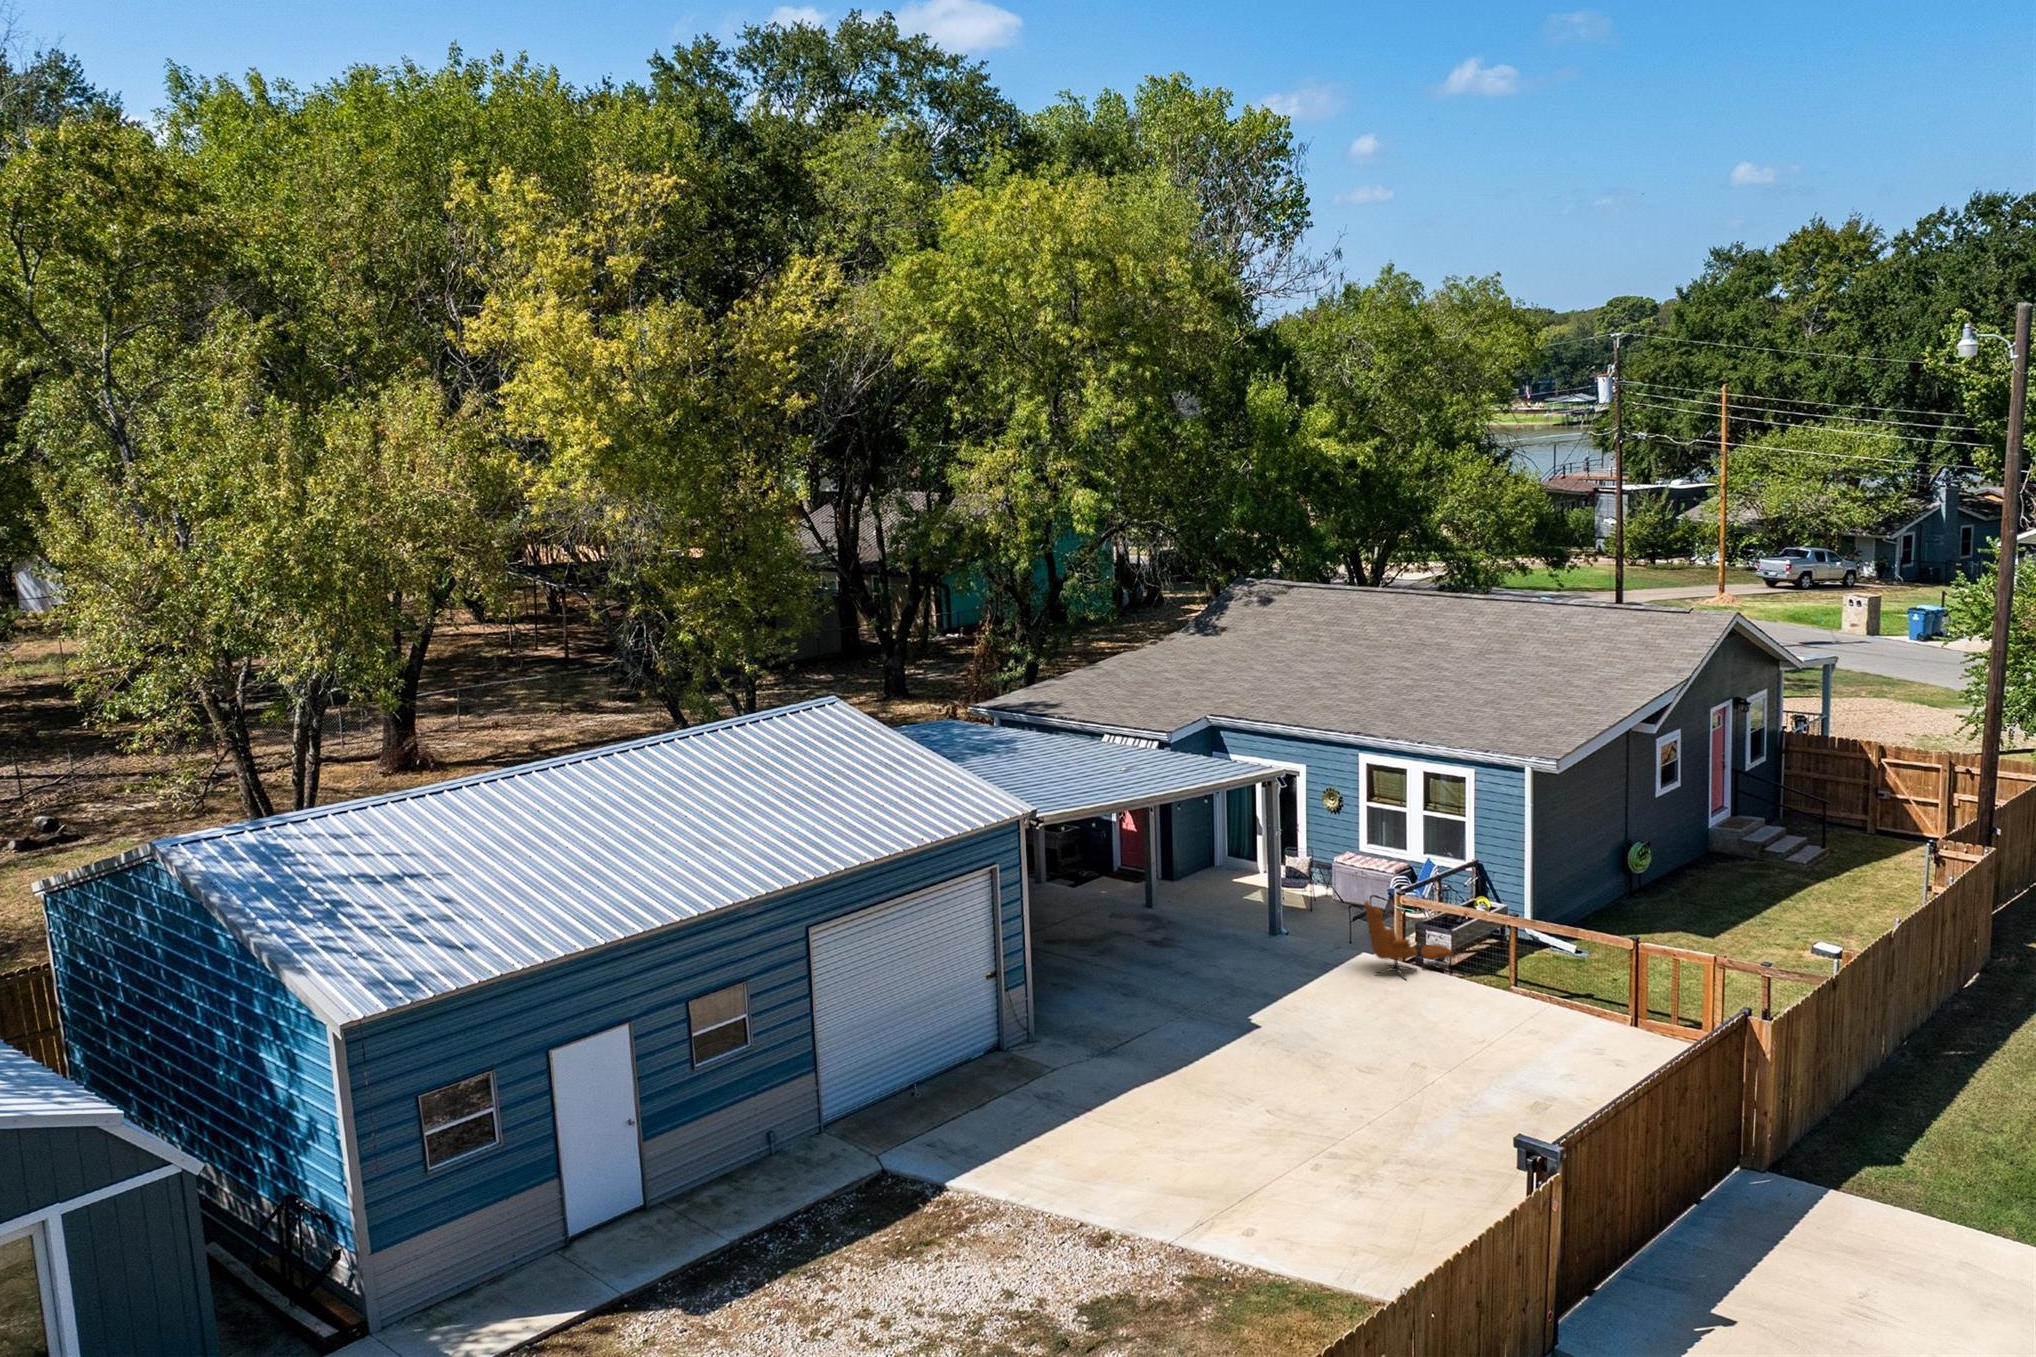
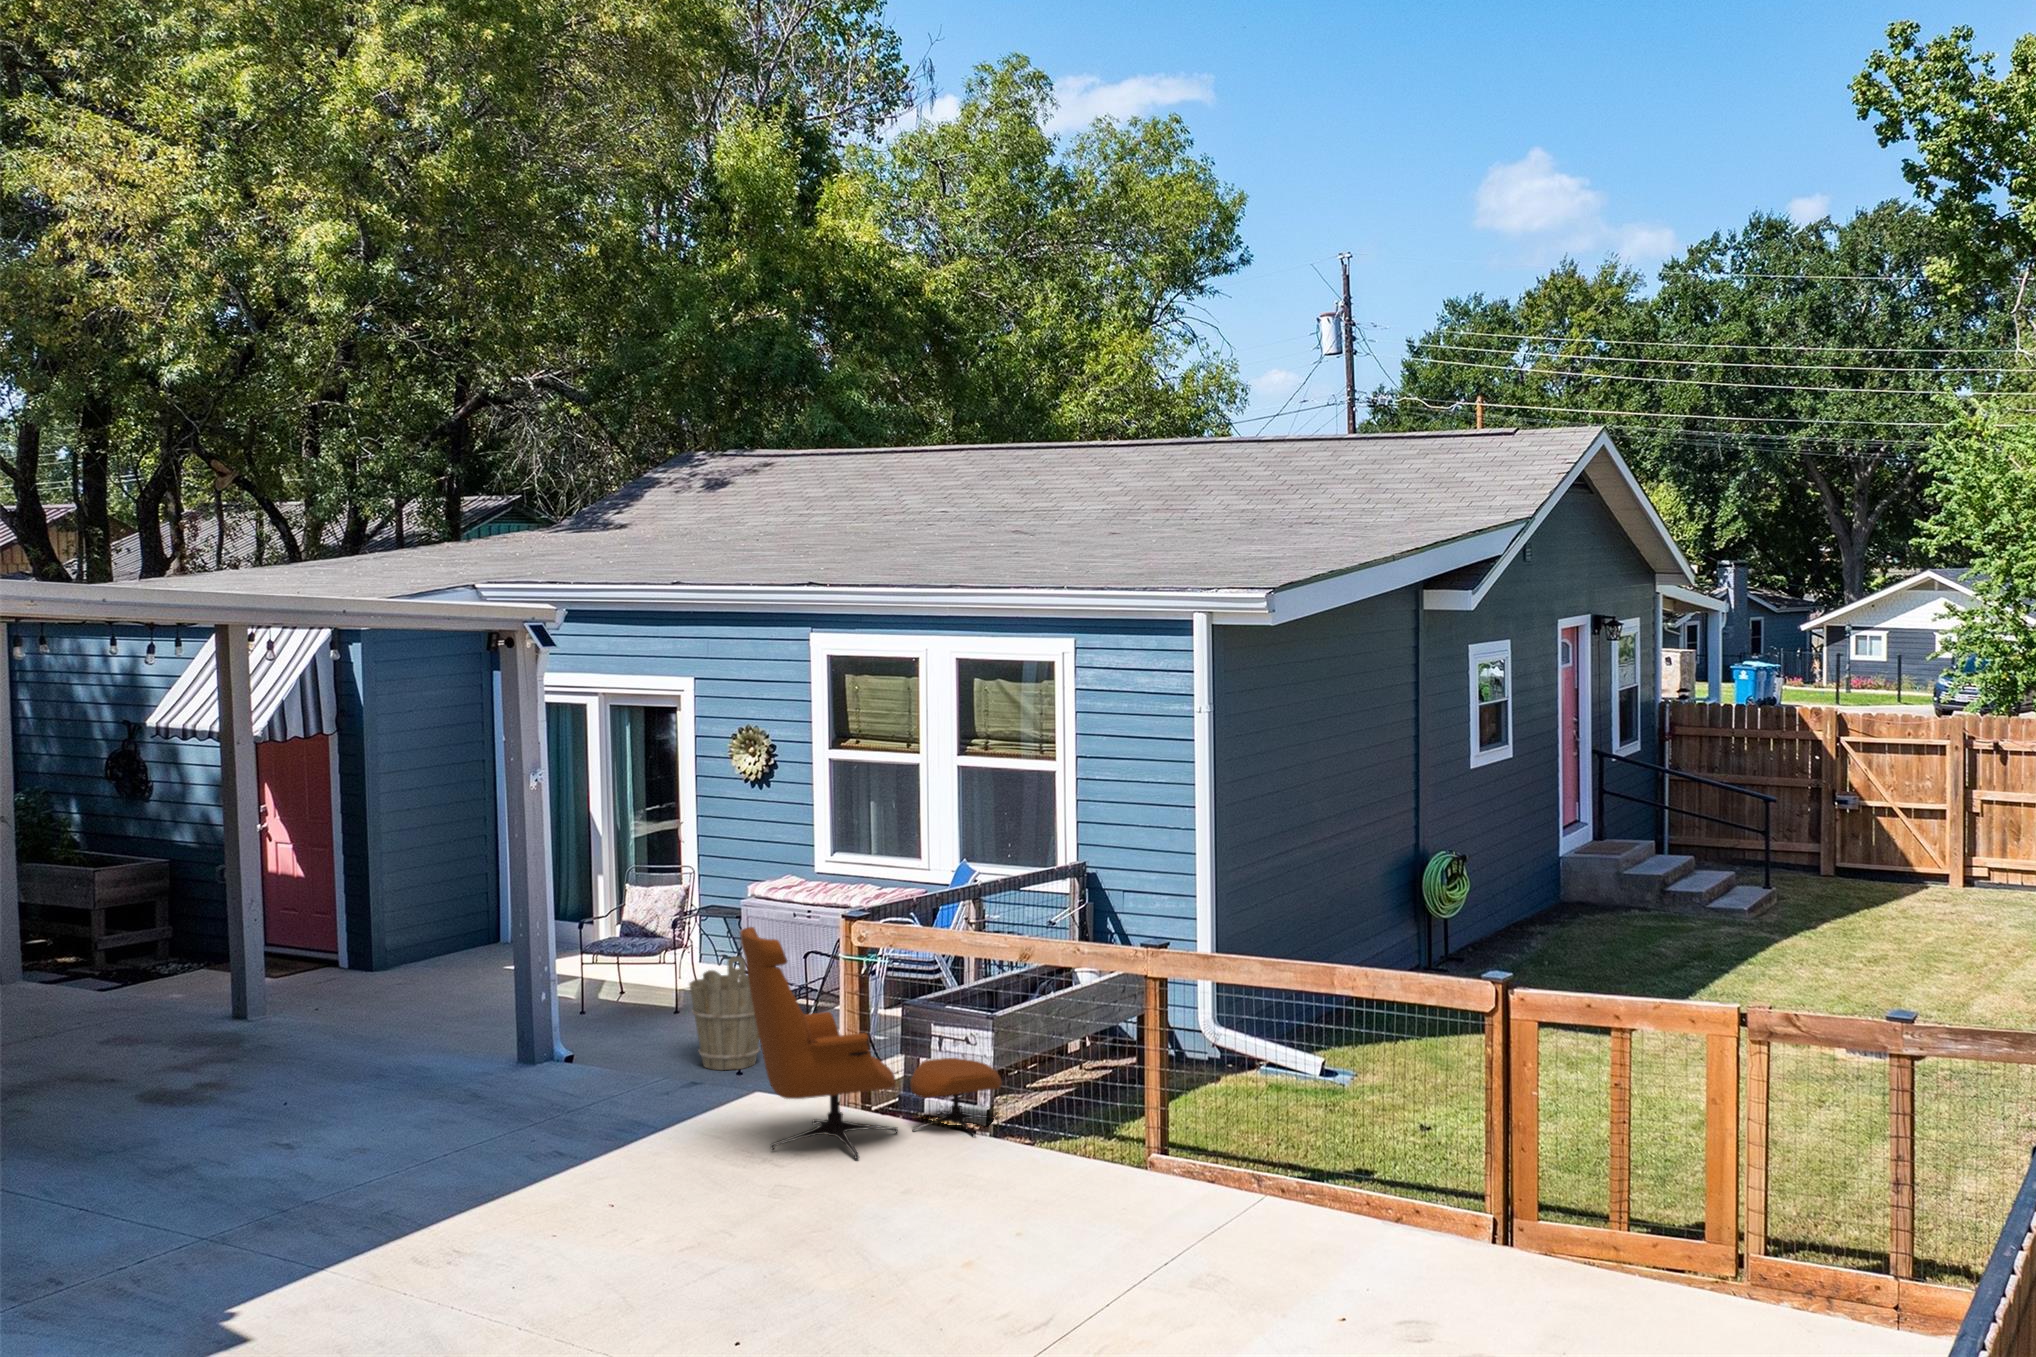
bucket: none [1327,896,1357,940] -> present [689,956,760,1070]

